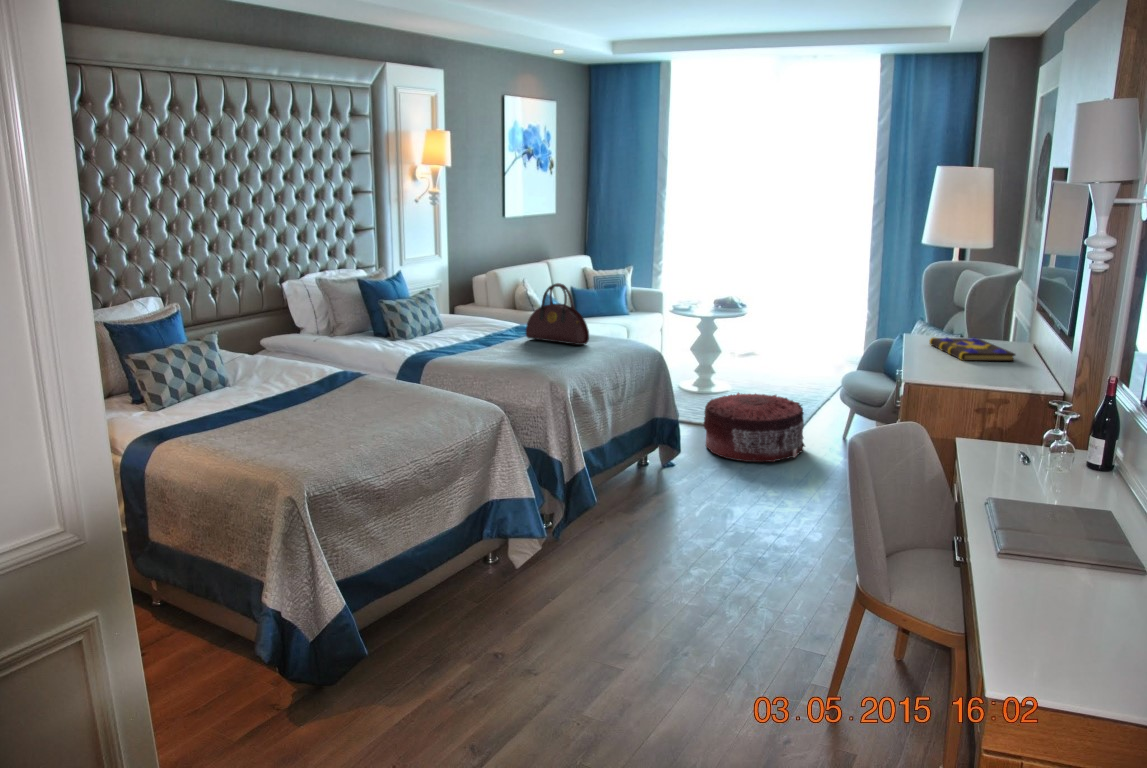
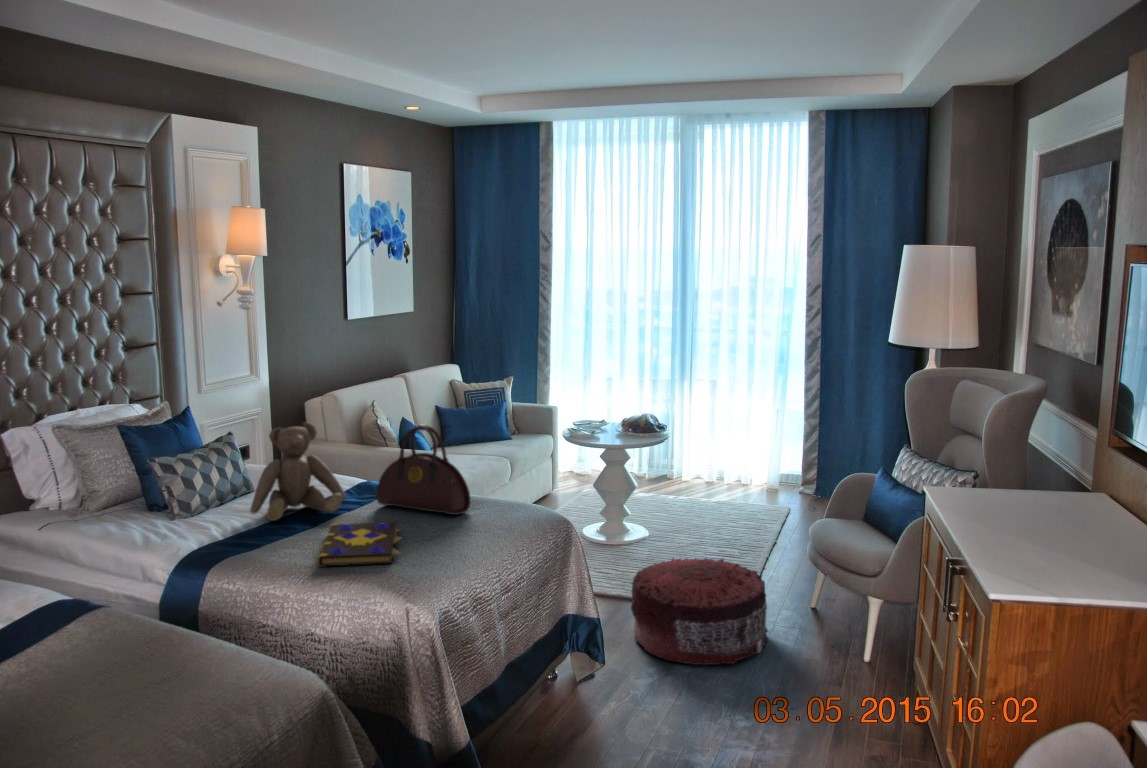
teddy bear: none [443,281,505,344] -> present [250,422,346,521]
book: present [930,337,1015,361] -> present [317,522,402,567]

